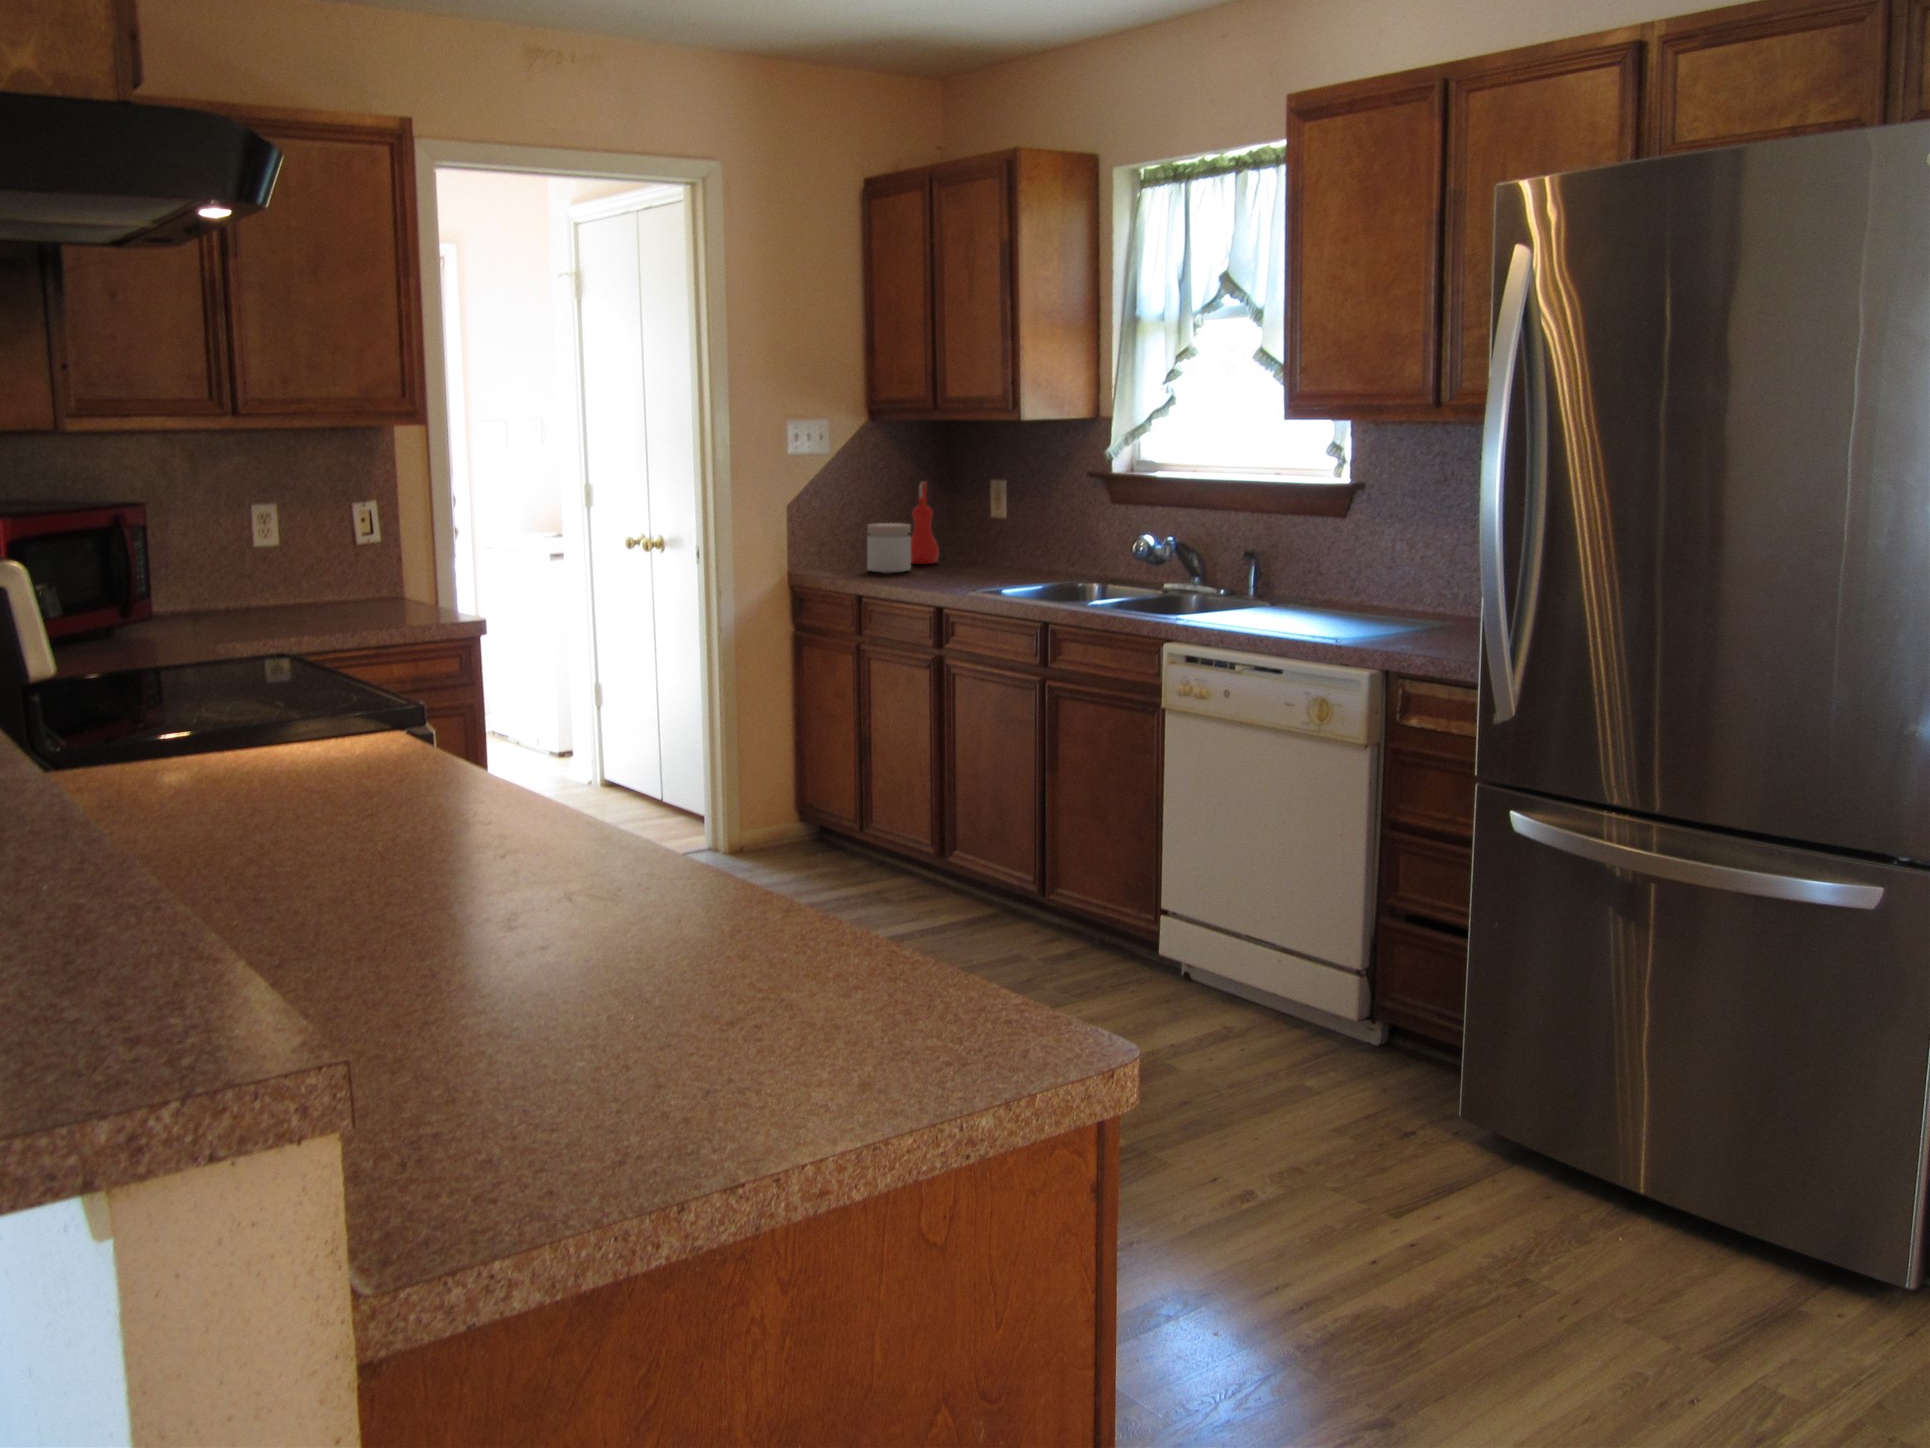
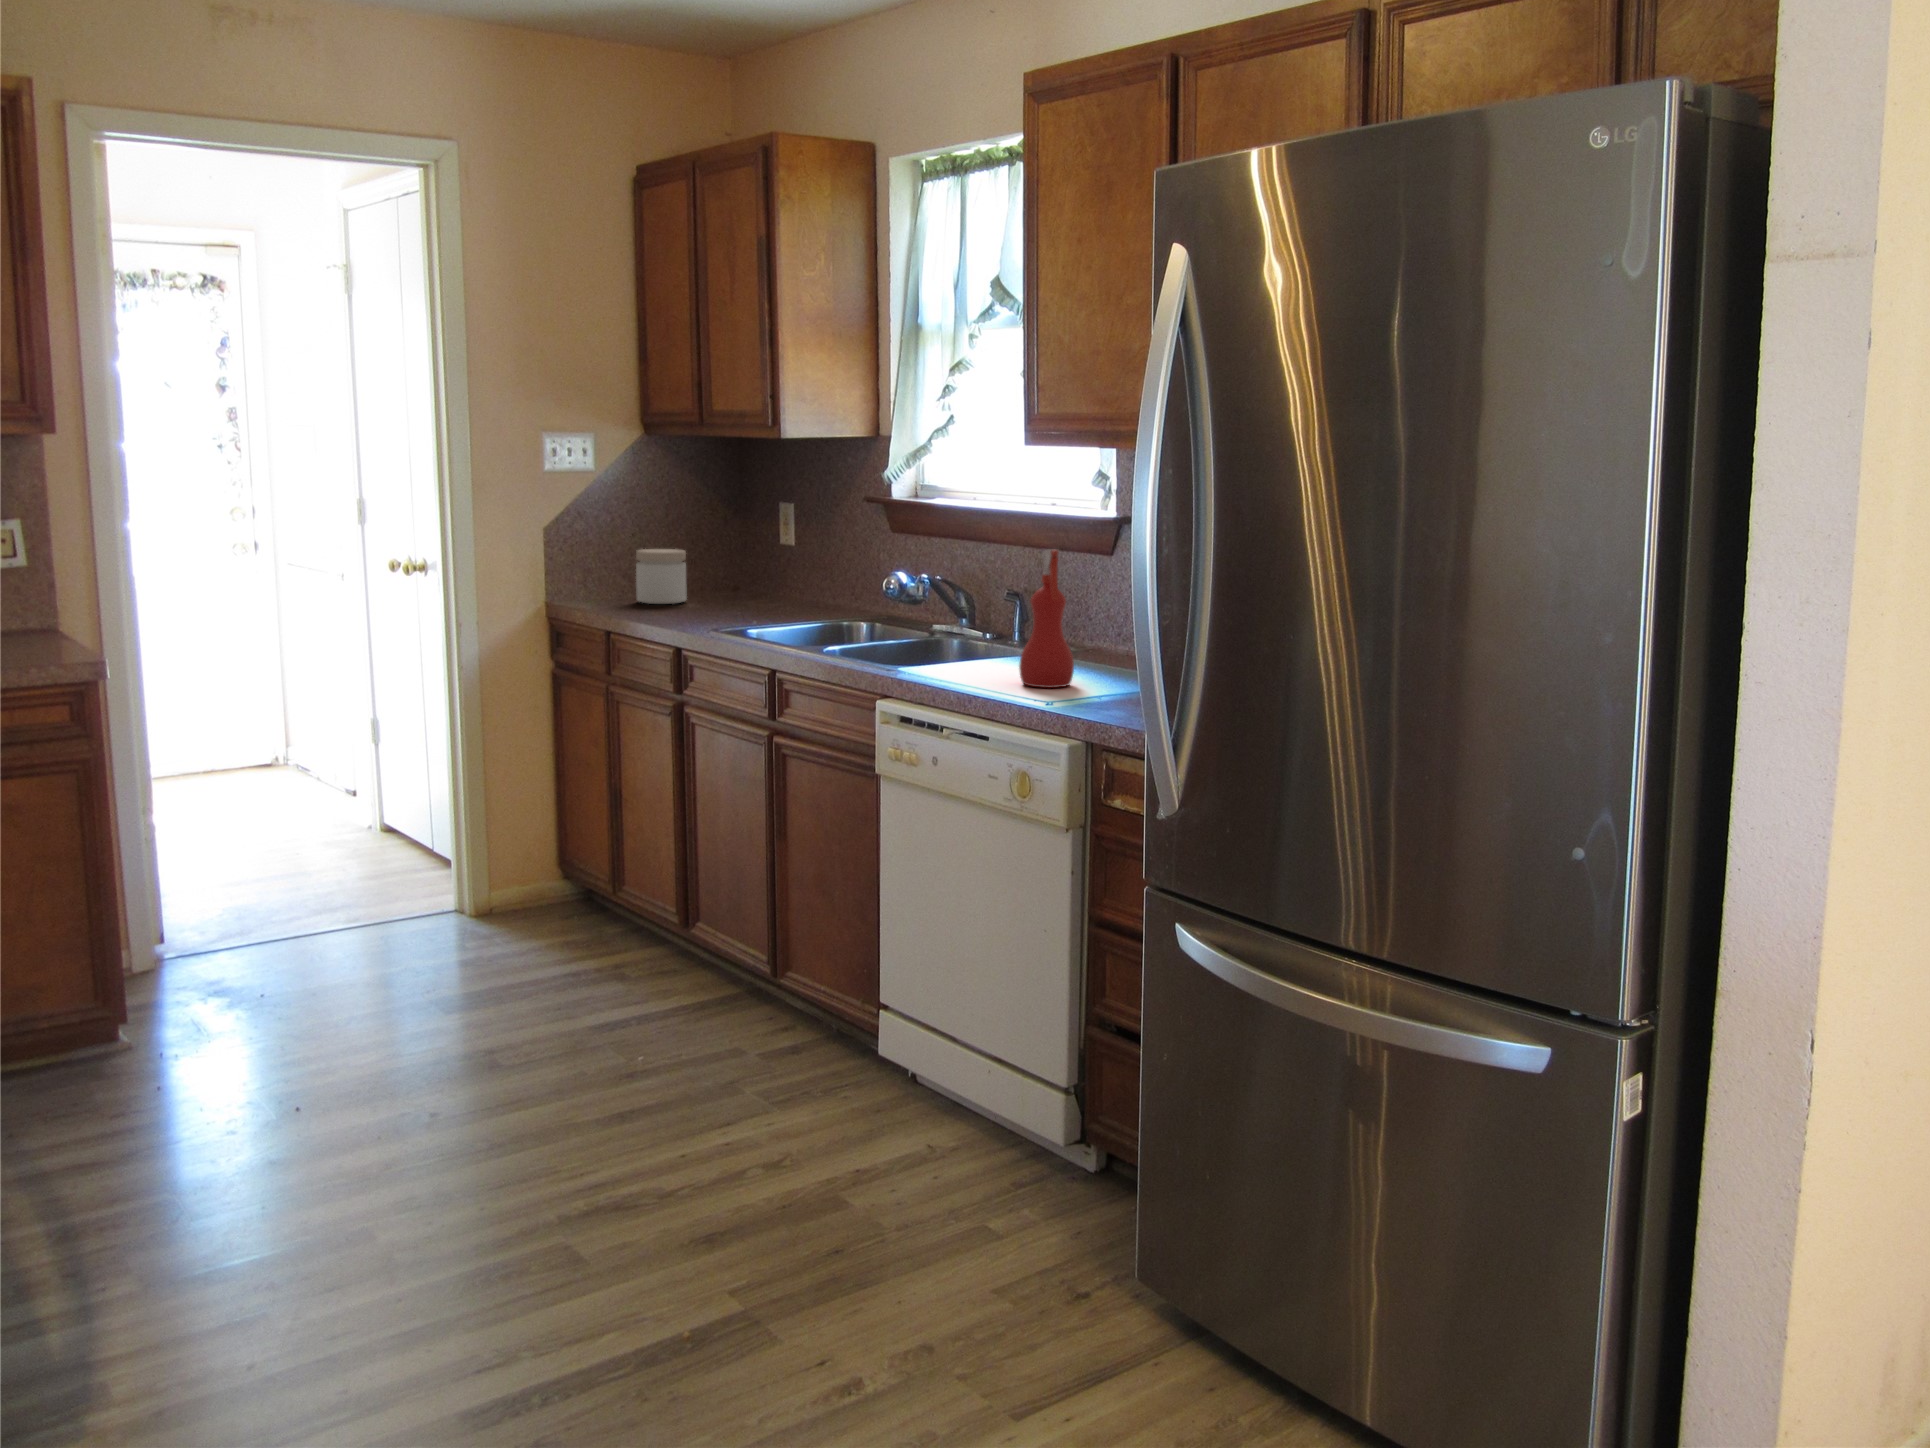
spray bottle: present [911,482,939,564] -> present [1019,549,1074,688]

